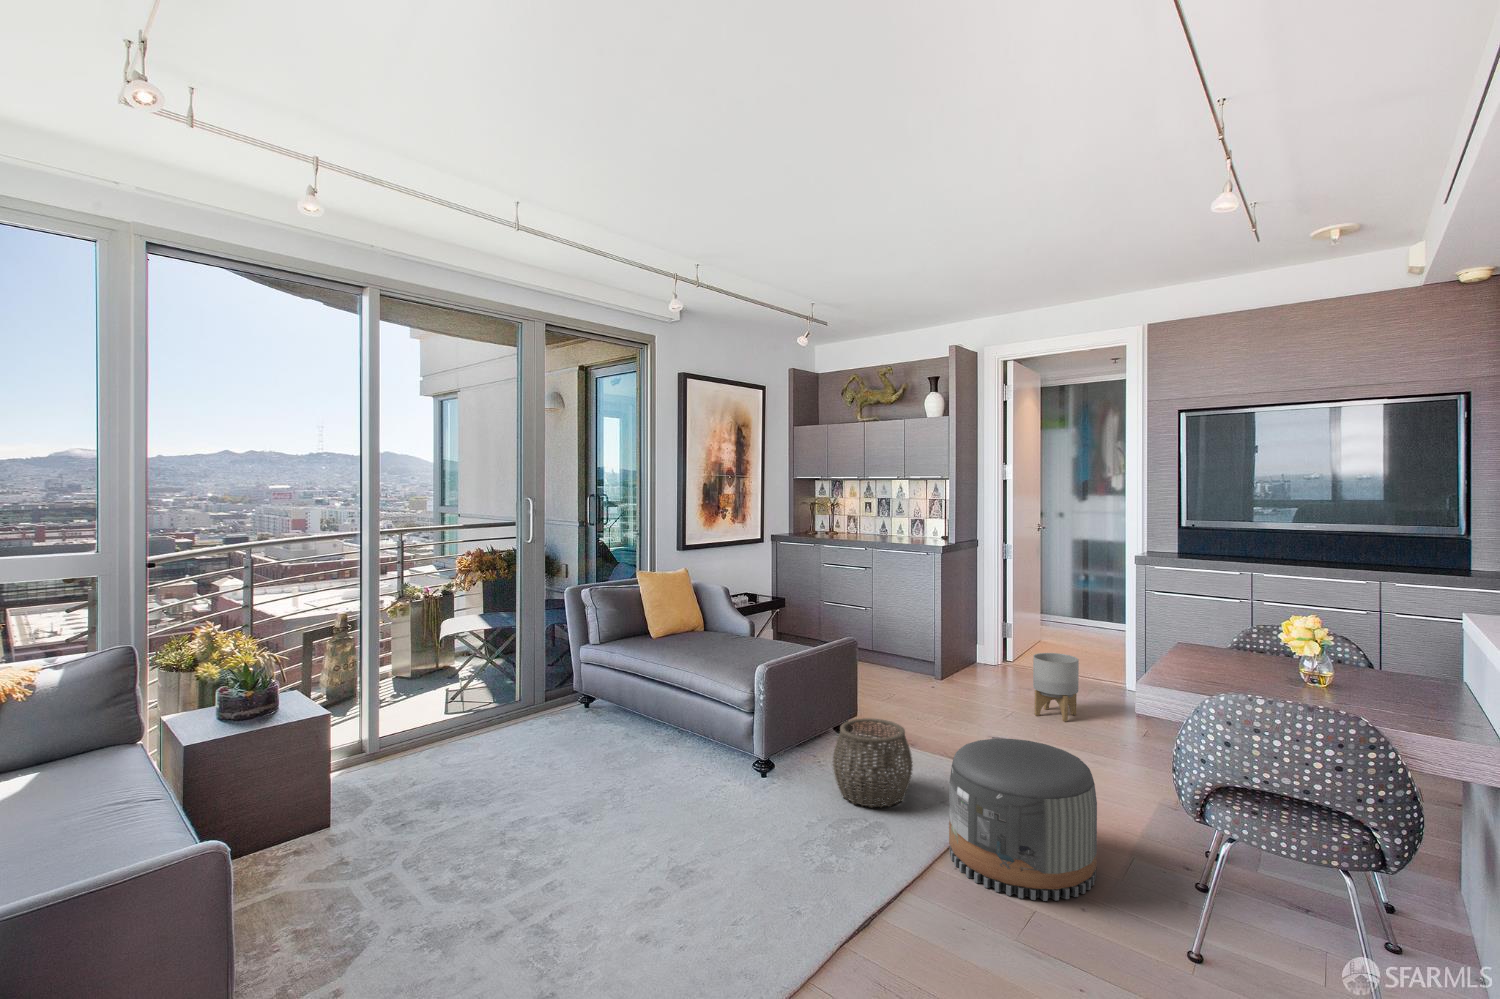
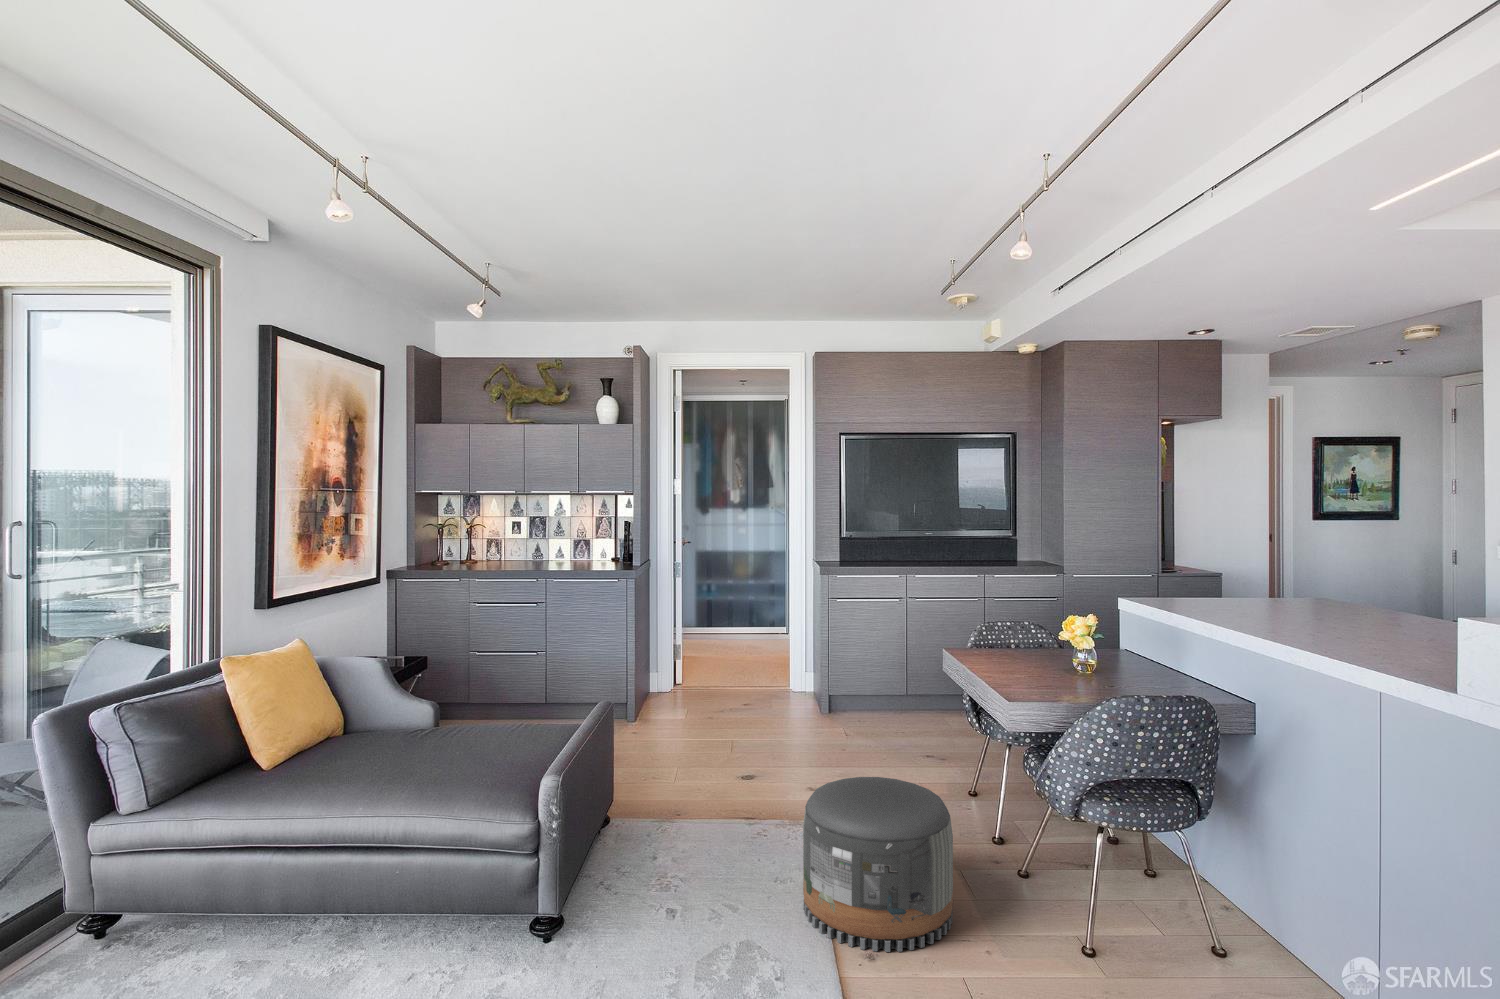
planter: present [1033,653,1079,722] -> none [747,677,791,747]
woven basket: present [833,718,913,807] -> none [630,788,727,902]

